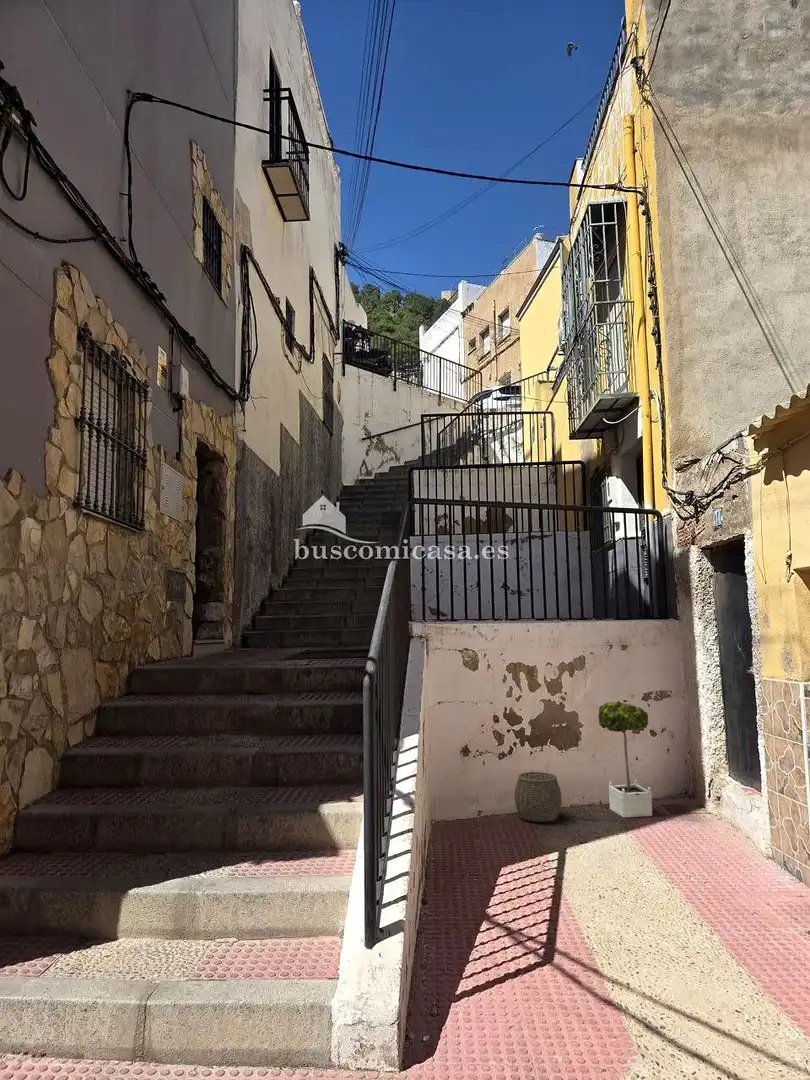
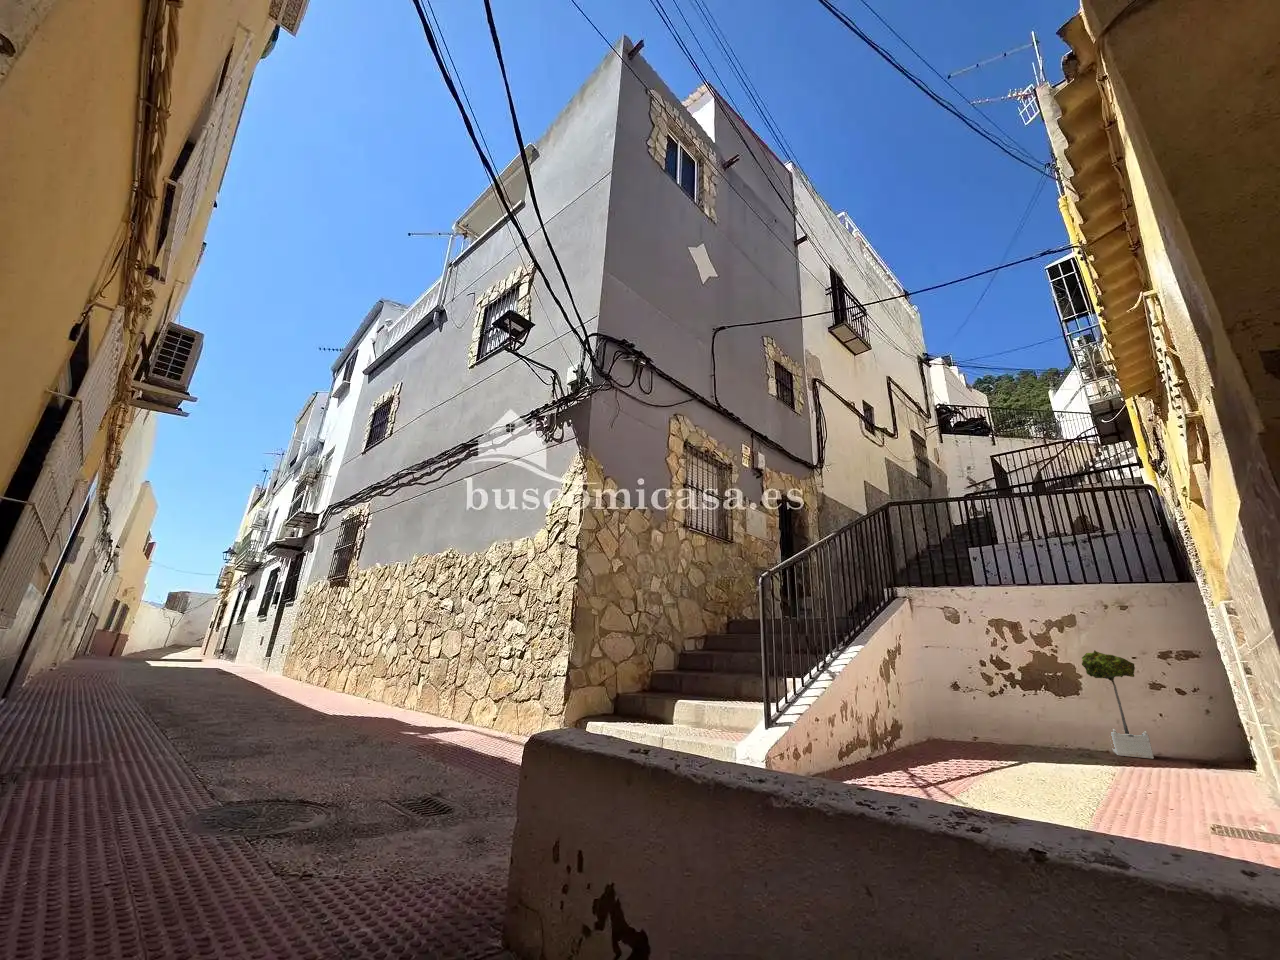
woven basket: present [514,772,562,822] -> none [1003,708,1049,747]

